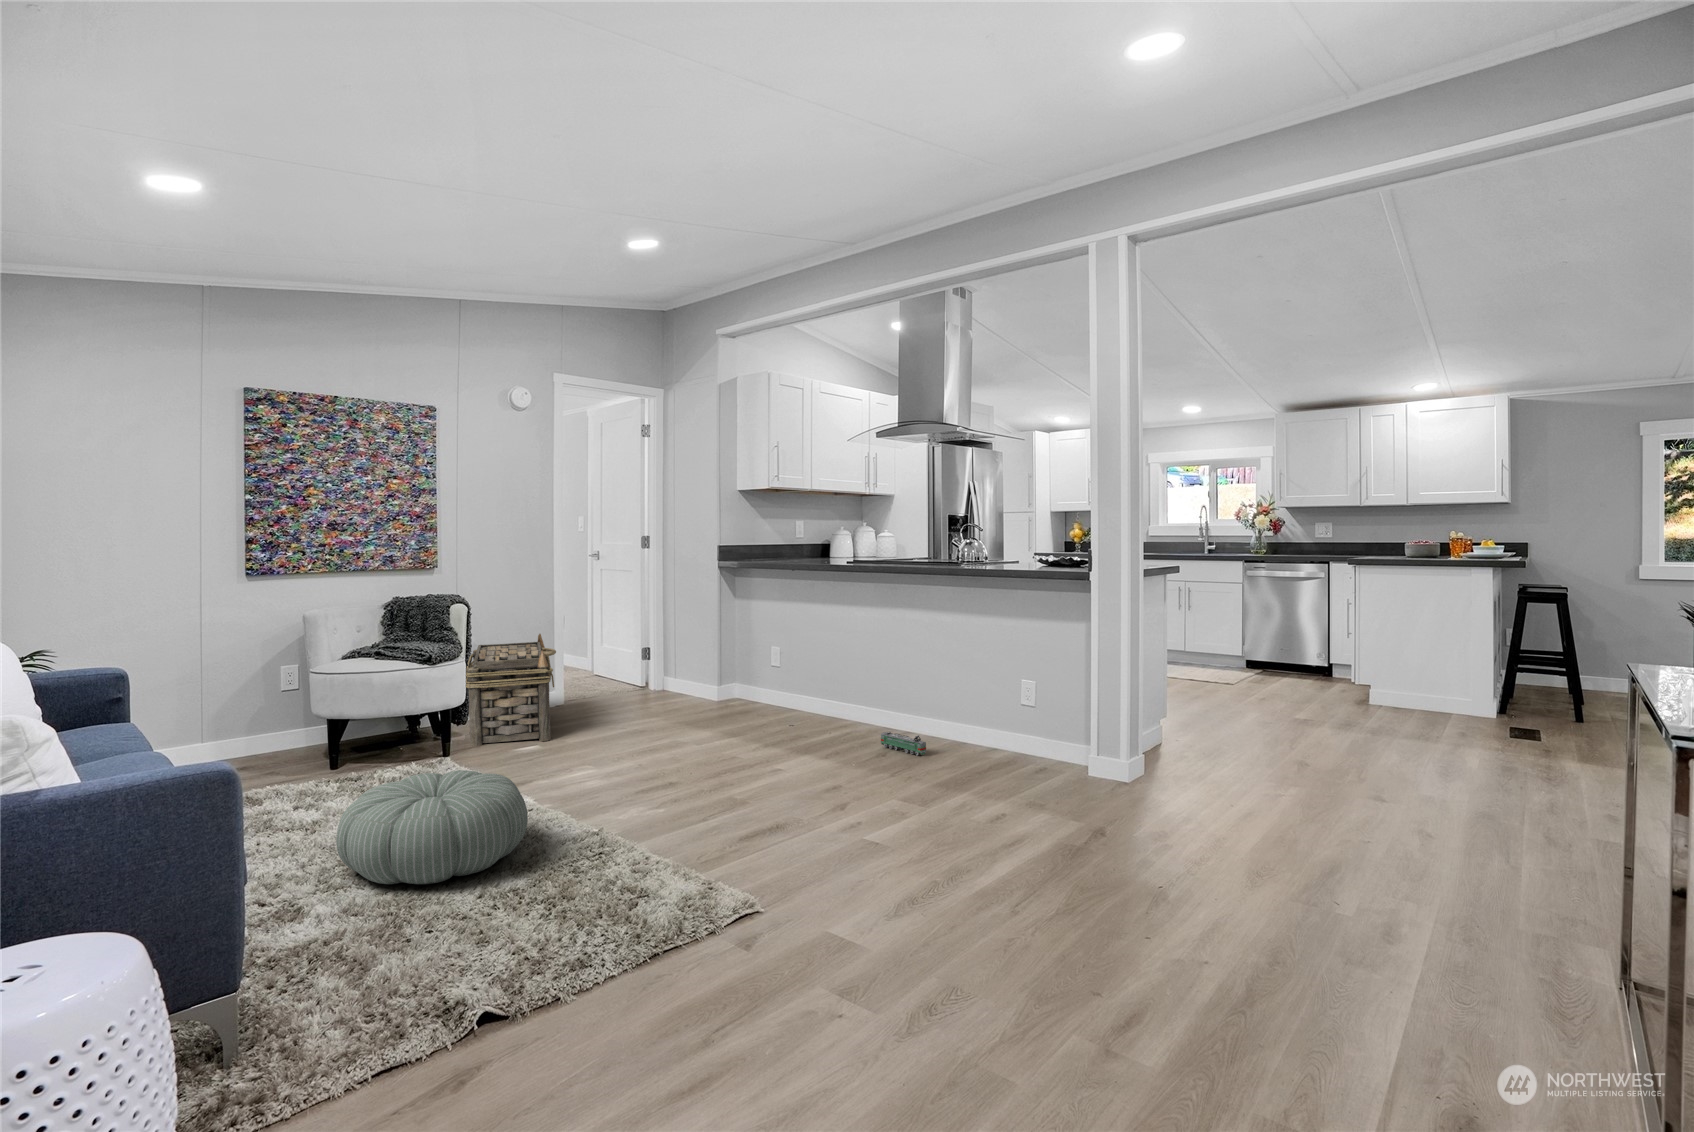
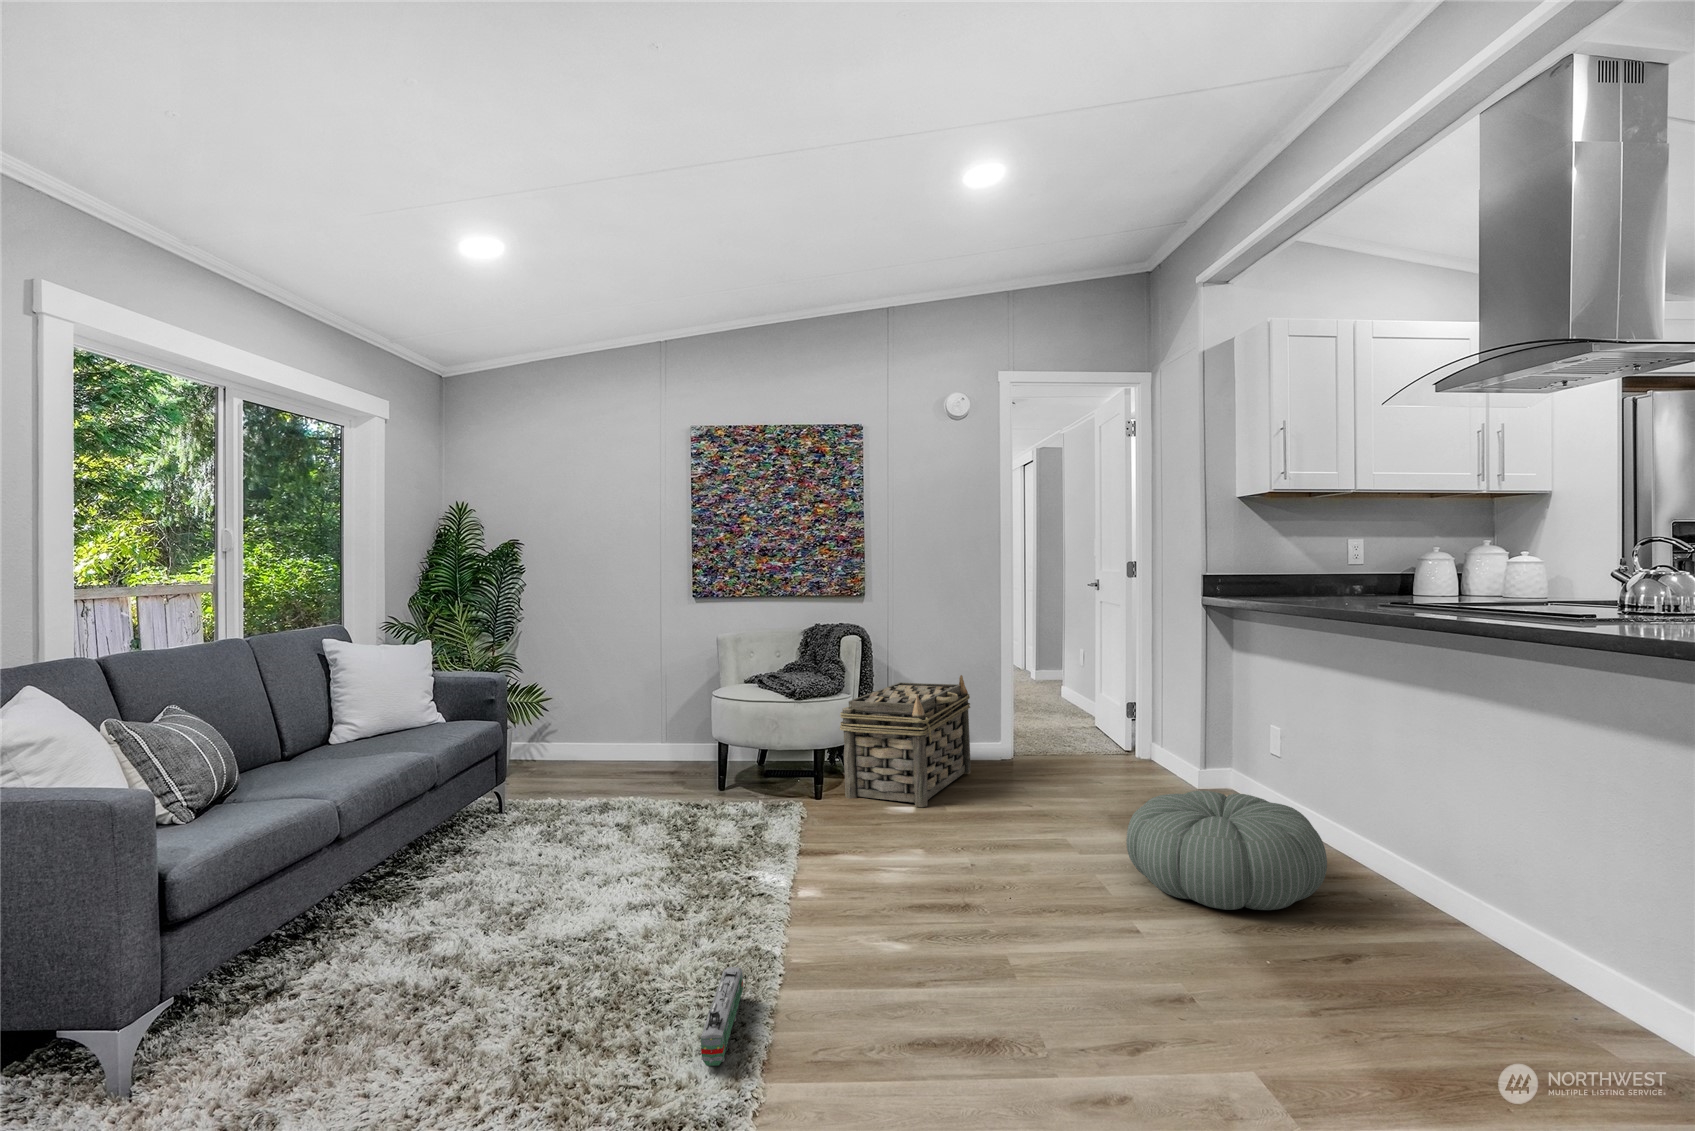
toy train: present [881,732,926,756] -> present [700,967,743,1066]
pouf: present [336,770,528,884] -> present [1126,791,1327,910]

